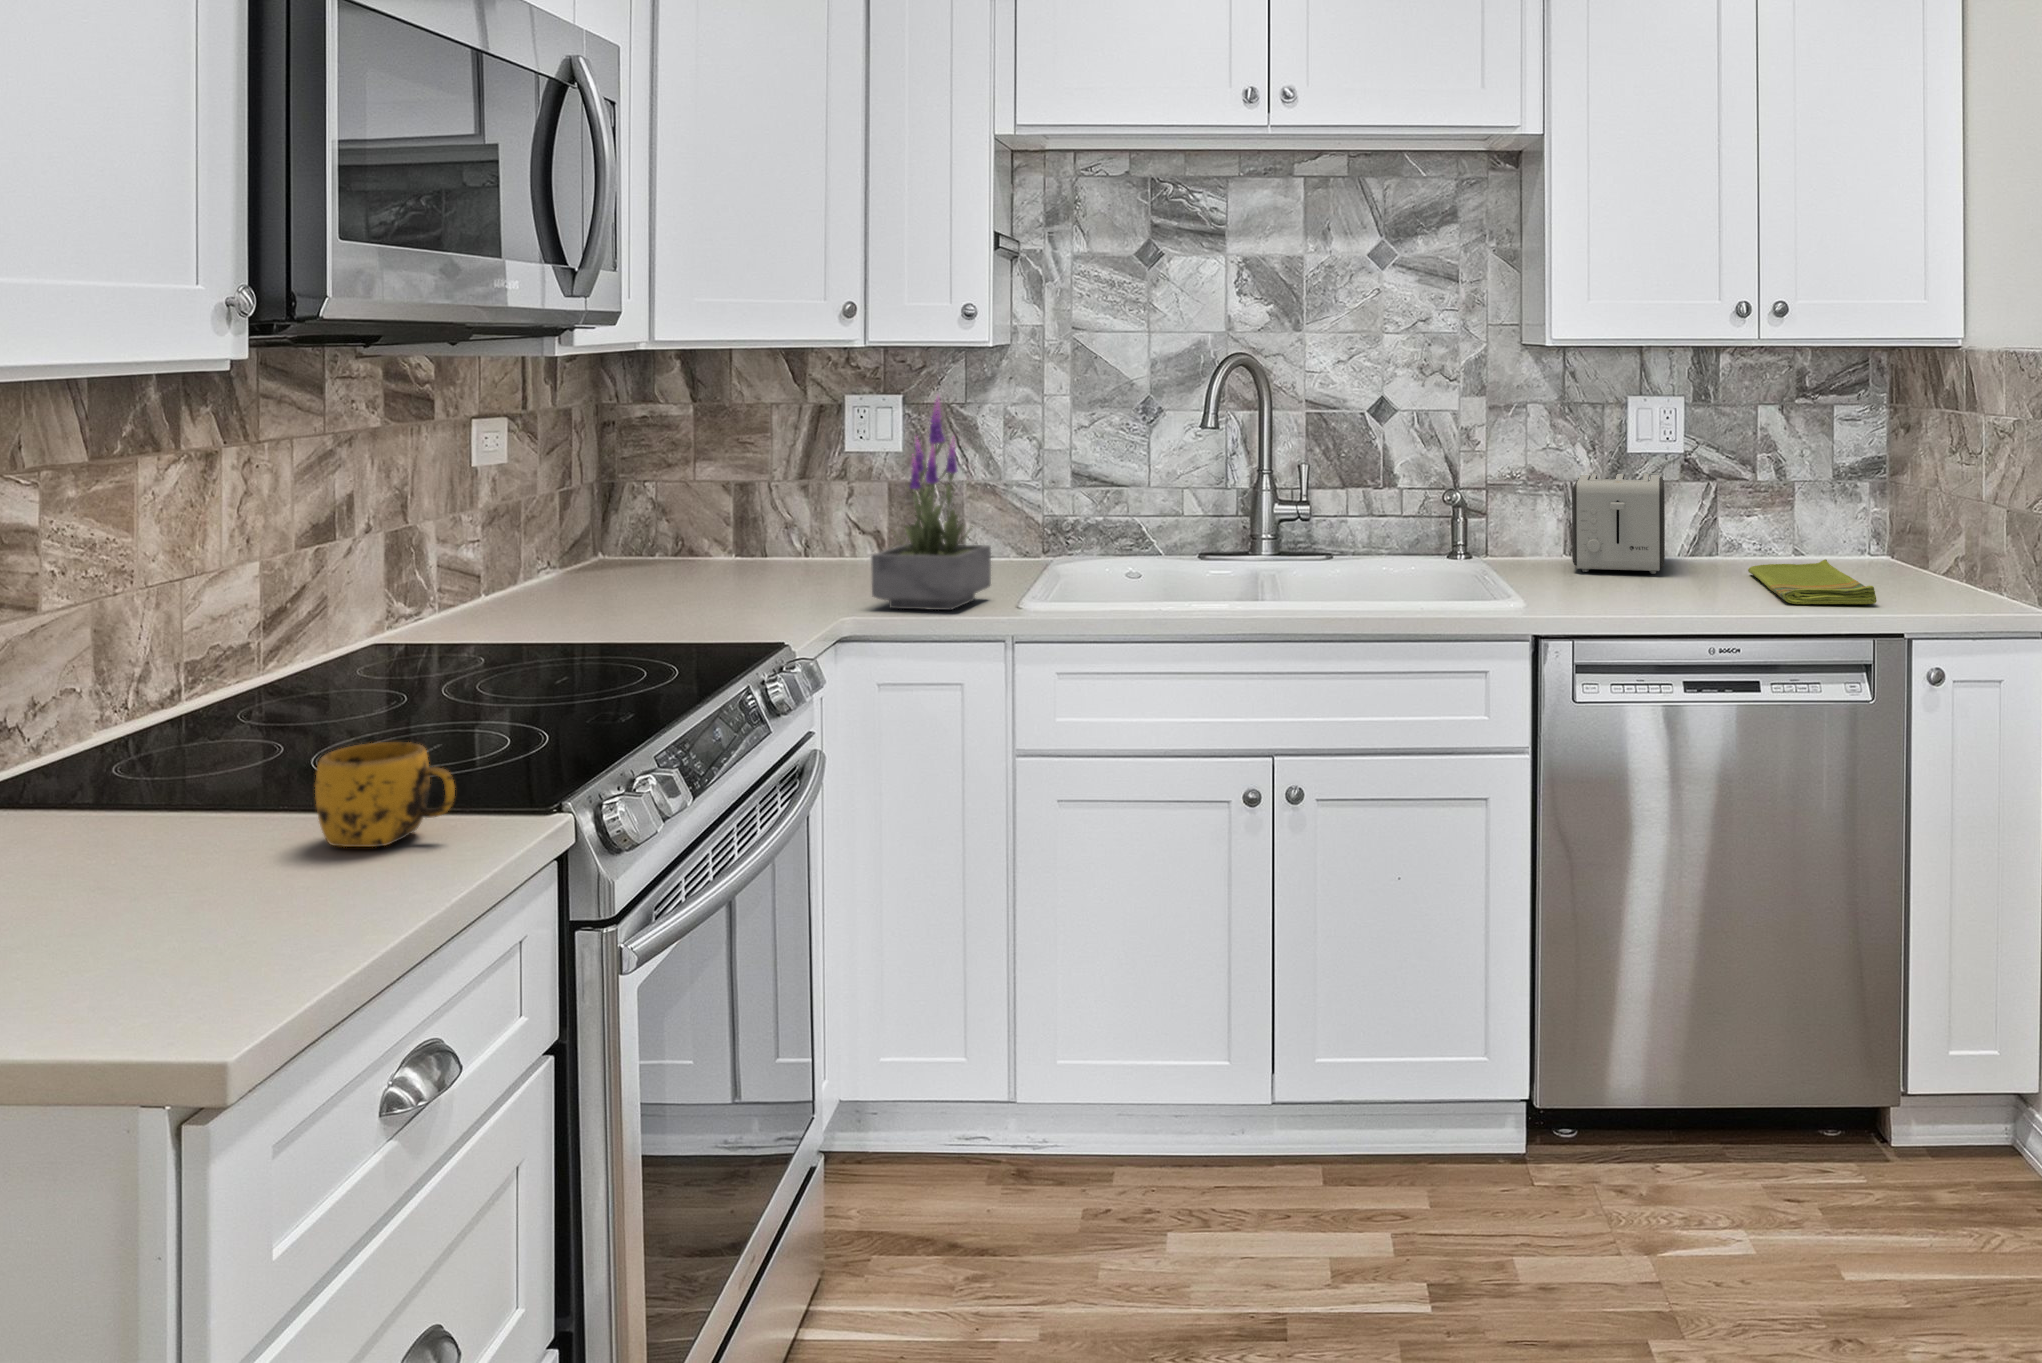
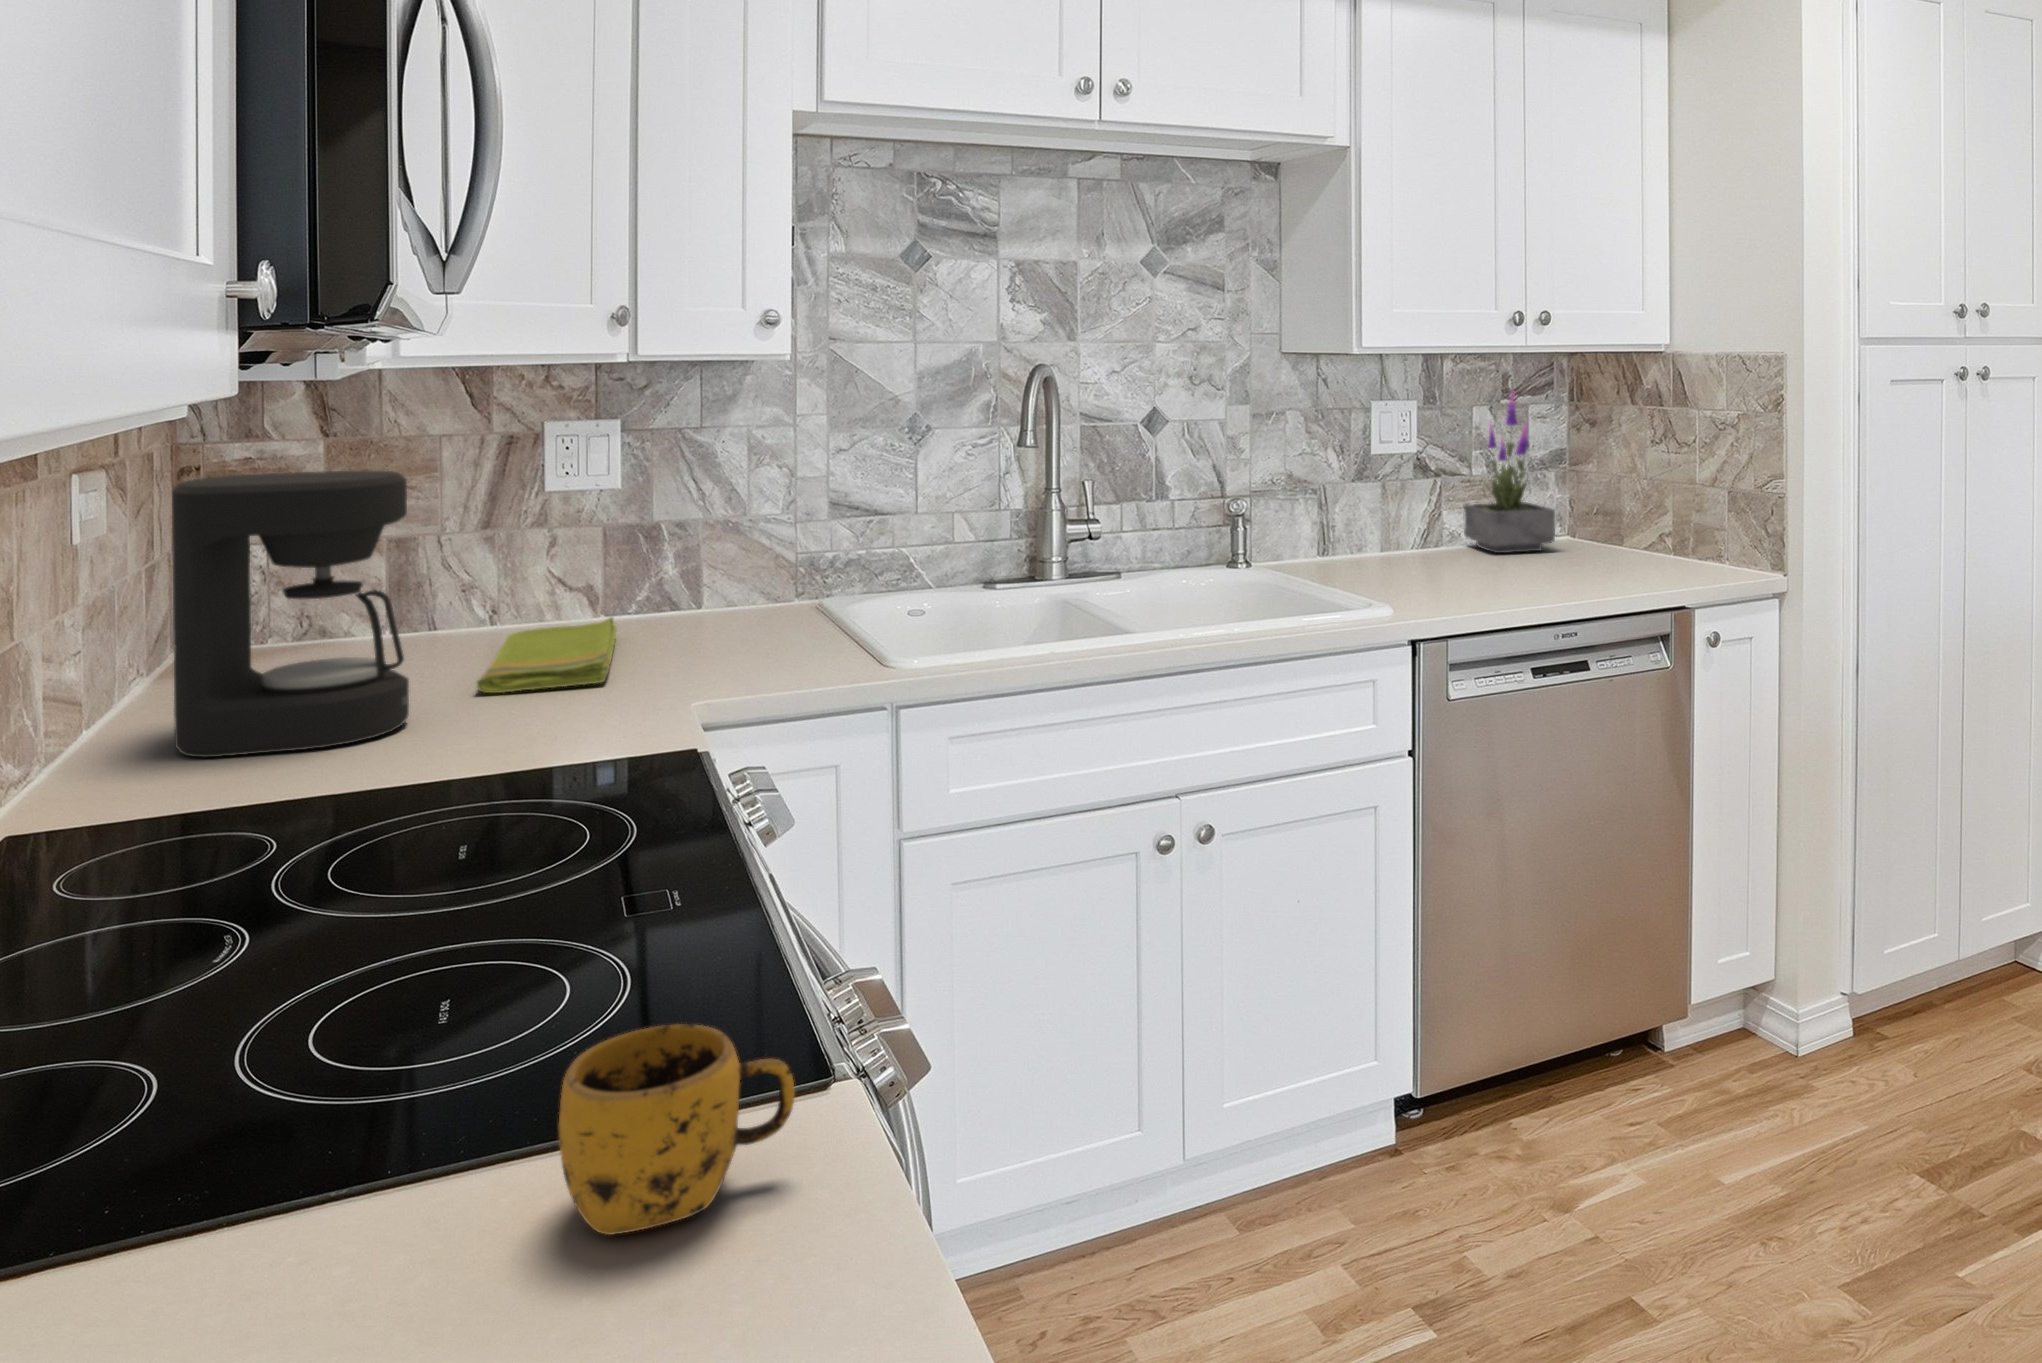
potted plant: present [871,398,991,610] -> present [1463,388,1555,553]
coffee maker: none [512,422,662,619] -> present [172,471,409,757]
toaster: present [1572,474,1665,574] -> none [1321,473,1434,571]
dish towel: present [1748,559,1877,604] -> present [477,617,616,693]

